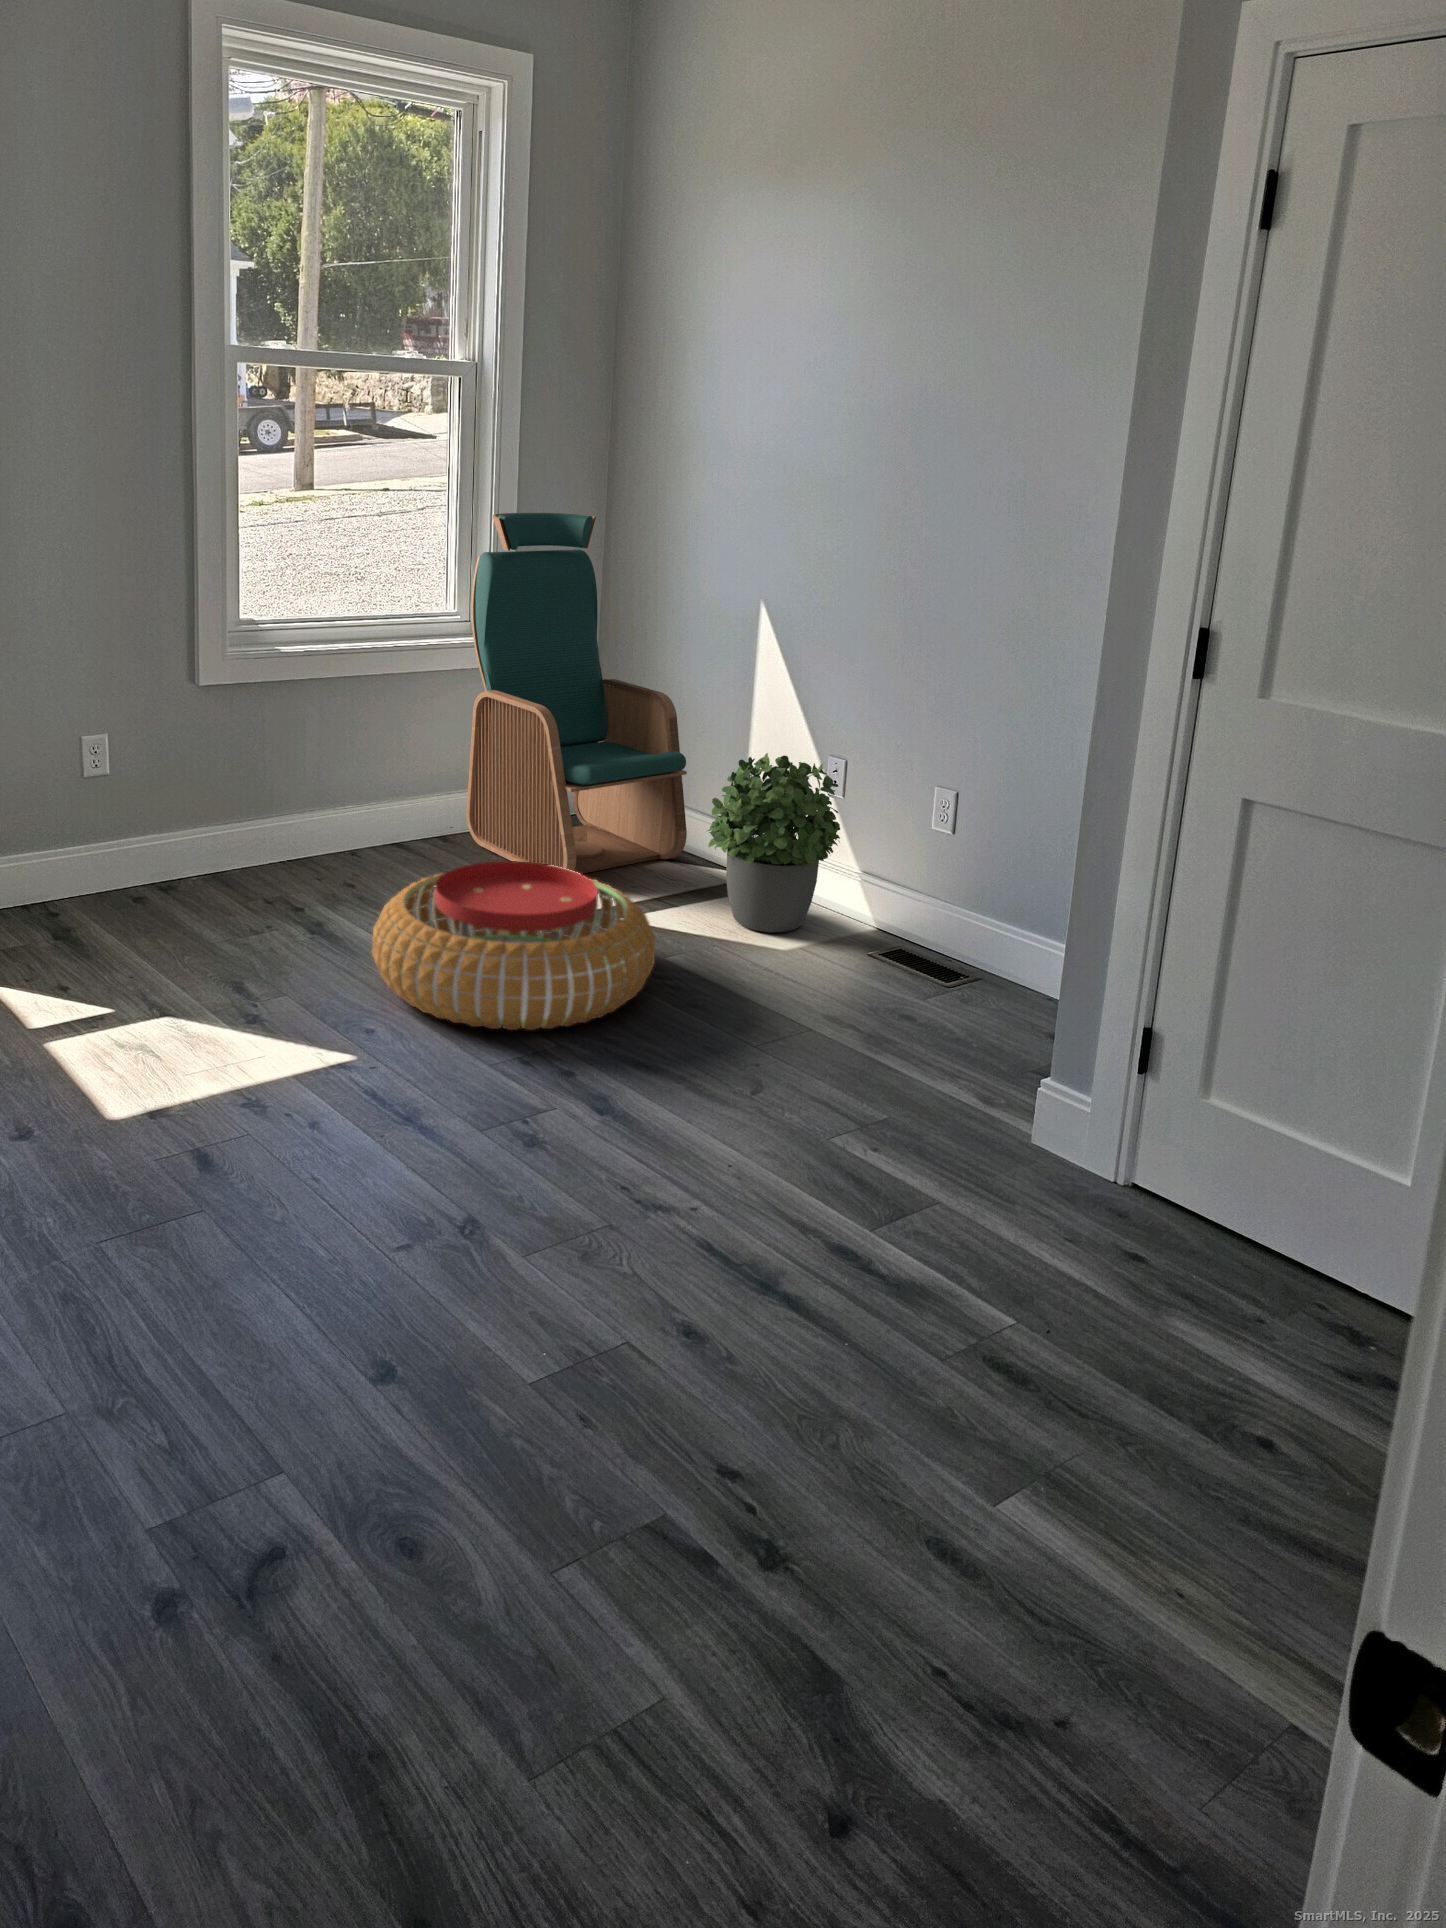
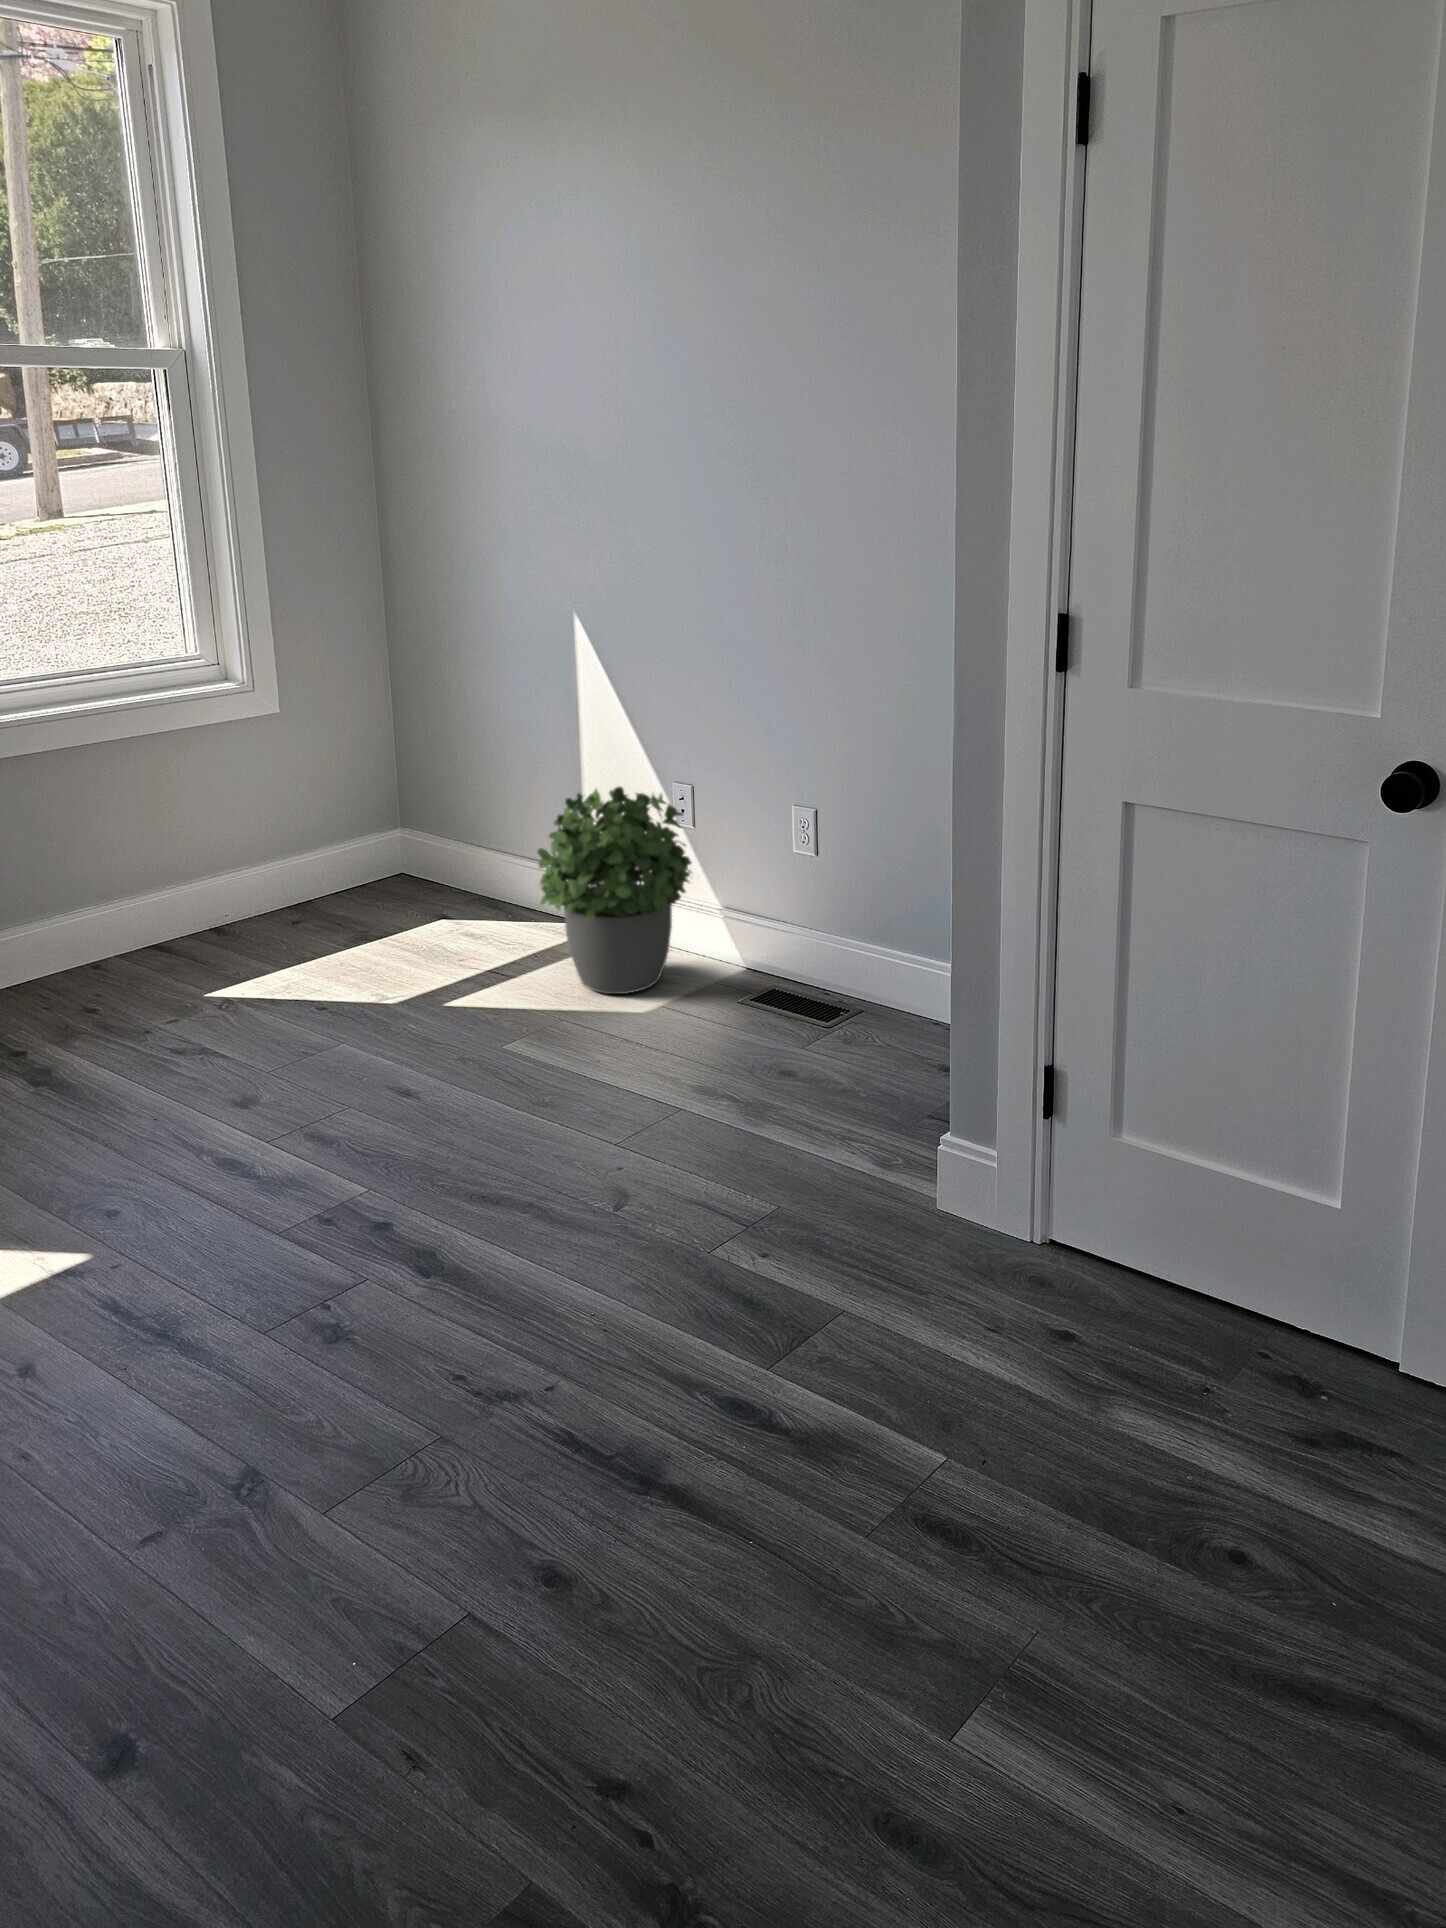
armchair: present [466,513,687,874] -> none [217,525,519,967]
pouf: present [372,861,655,1030] -> none [111,959,485,1184]

